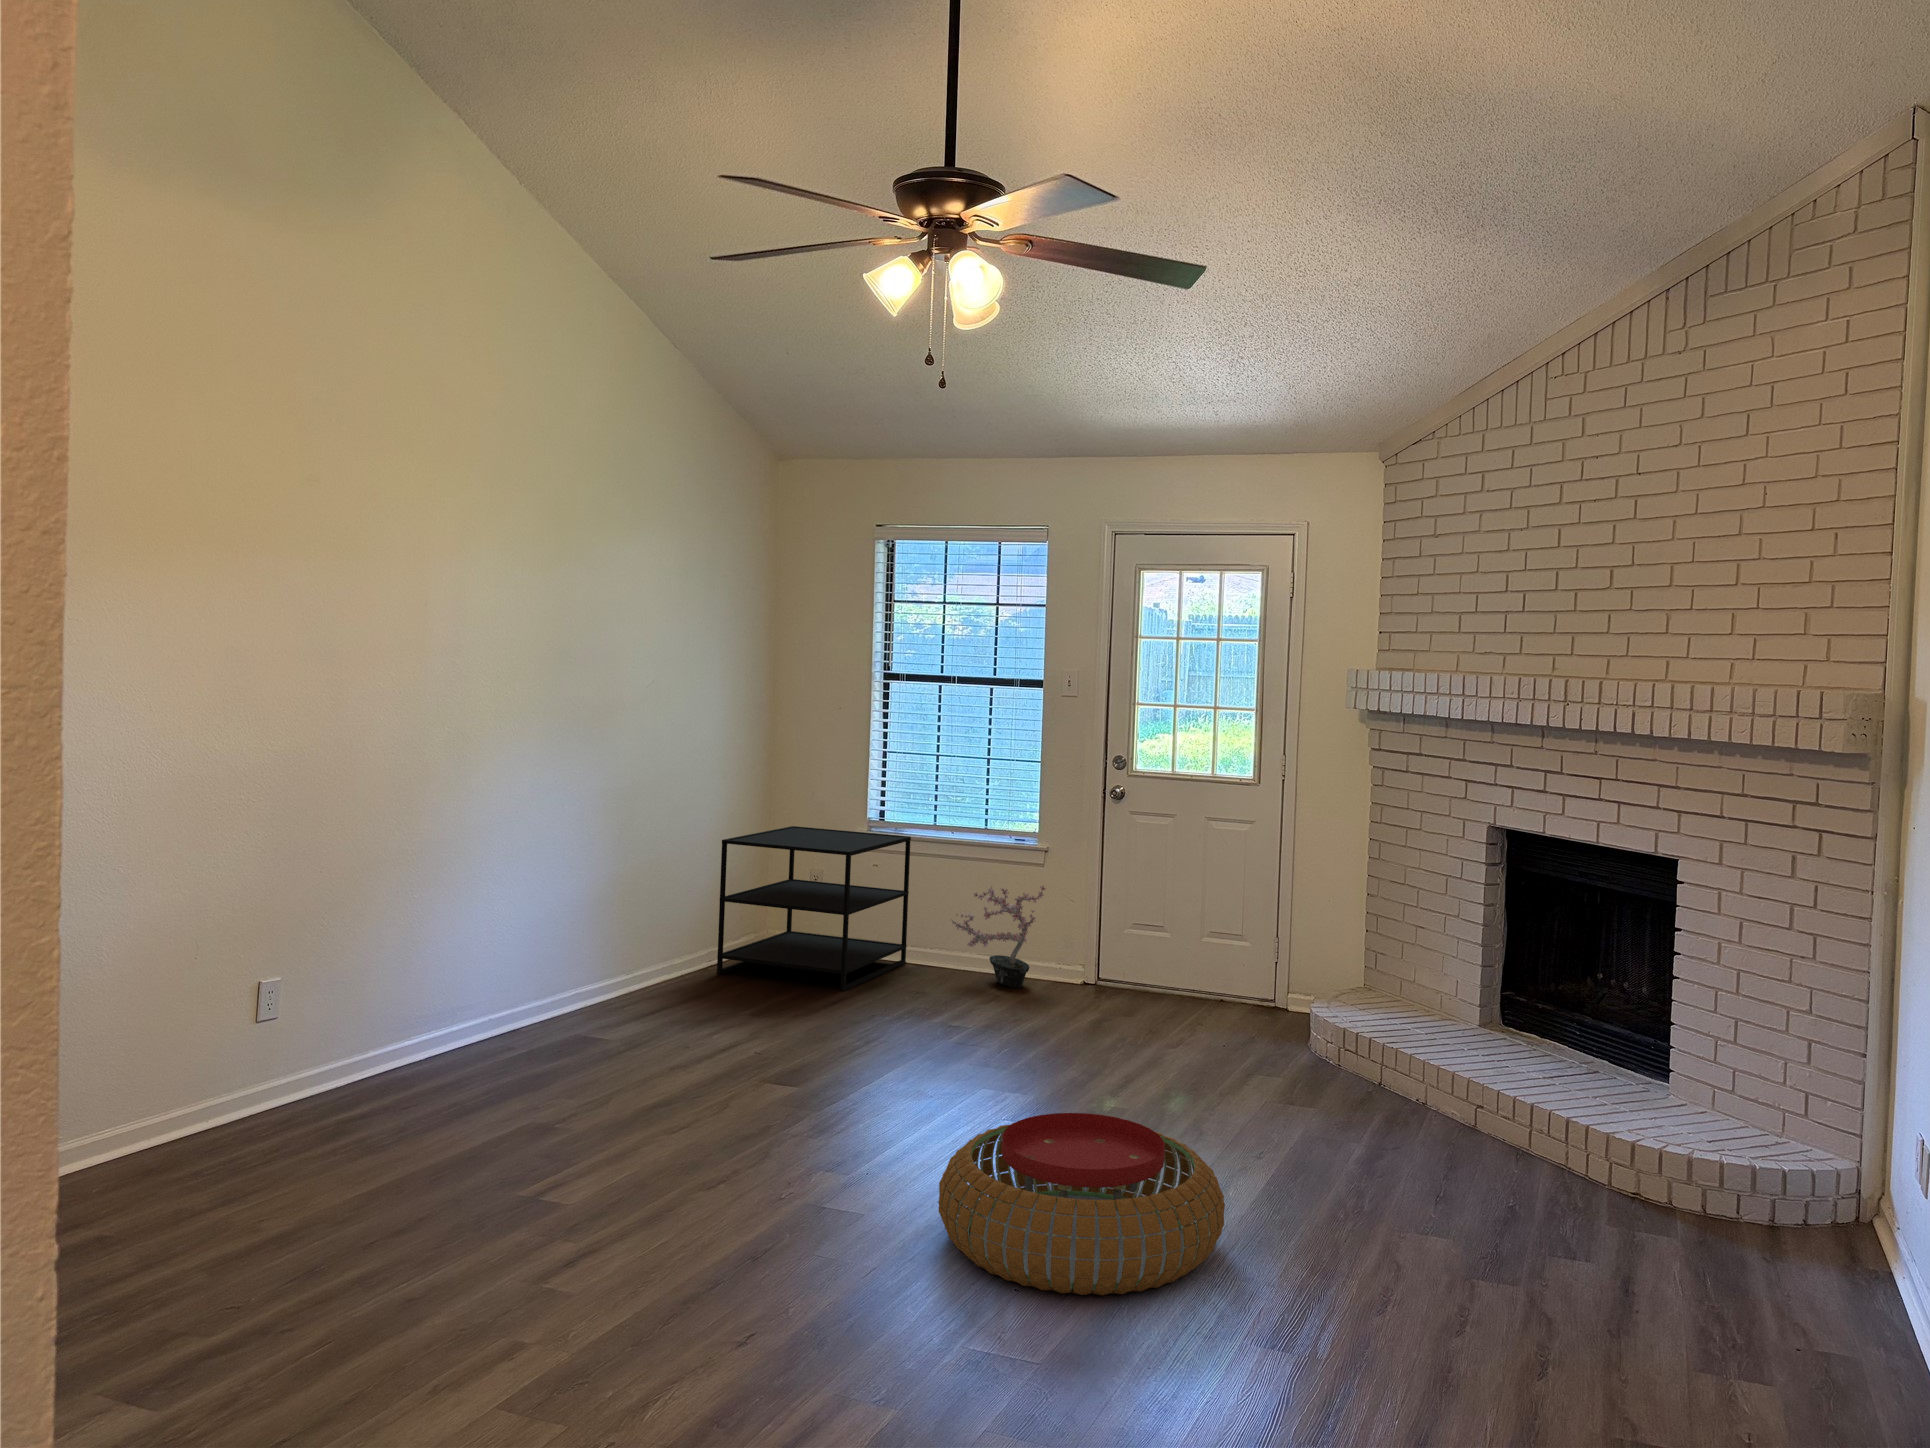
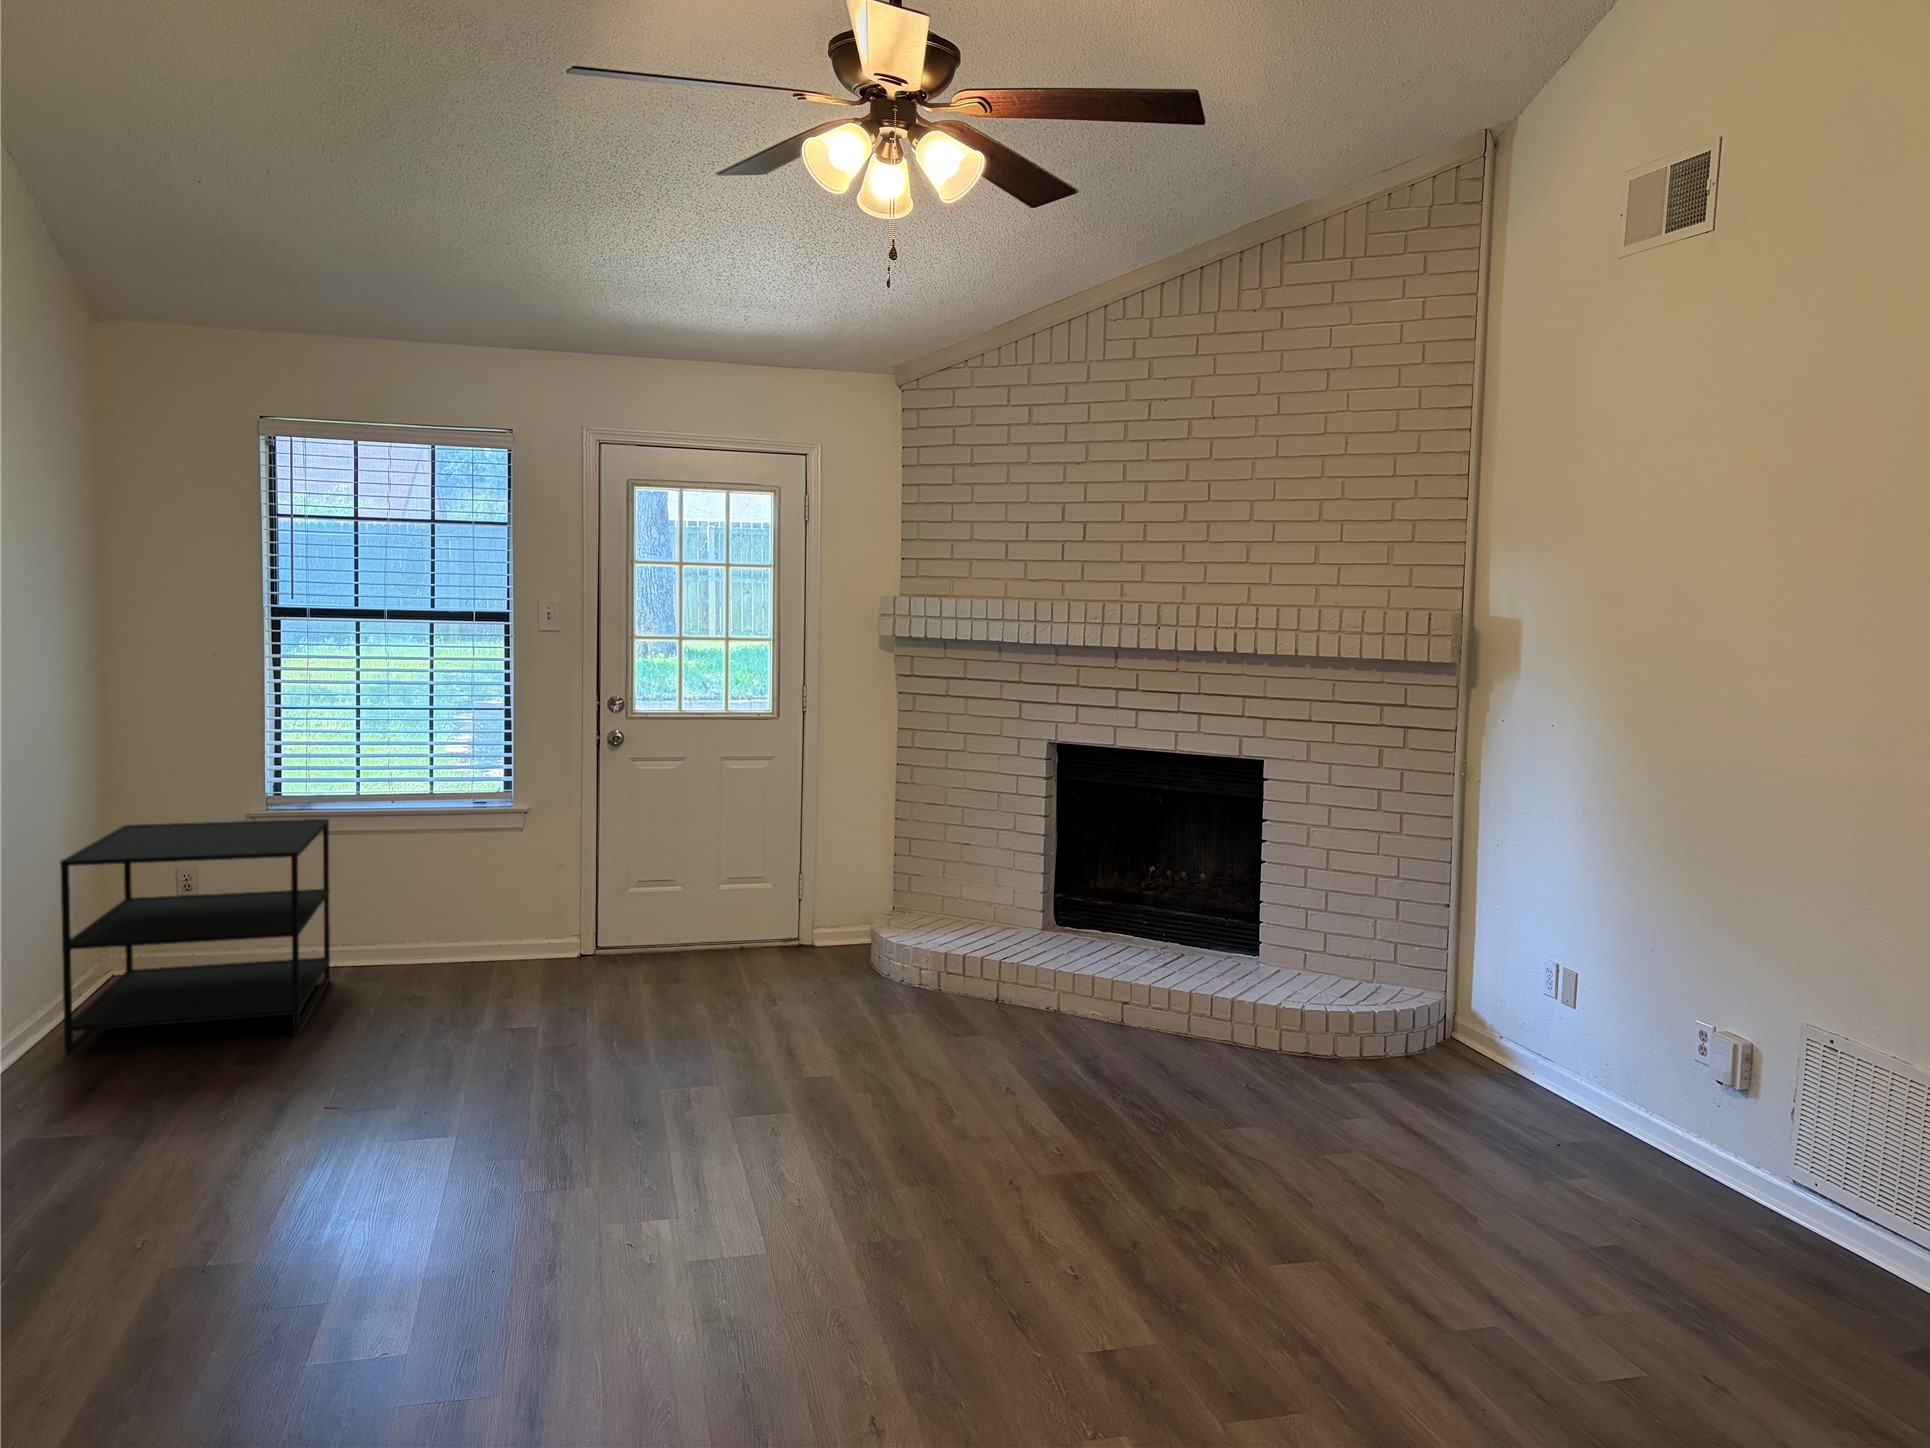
potted plant: present [951,885,1046,988] -> none [409,853,539,983]
pouf: present [939,1113,1225,1295] -> none [847,1115,1174,1343]

